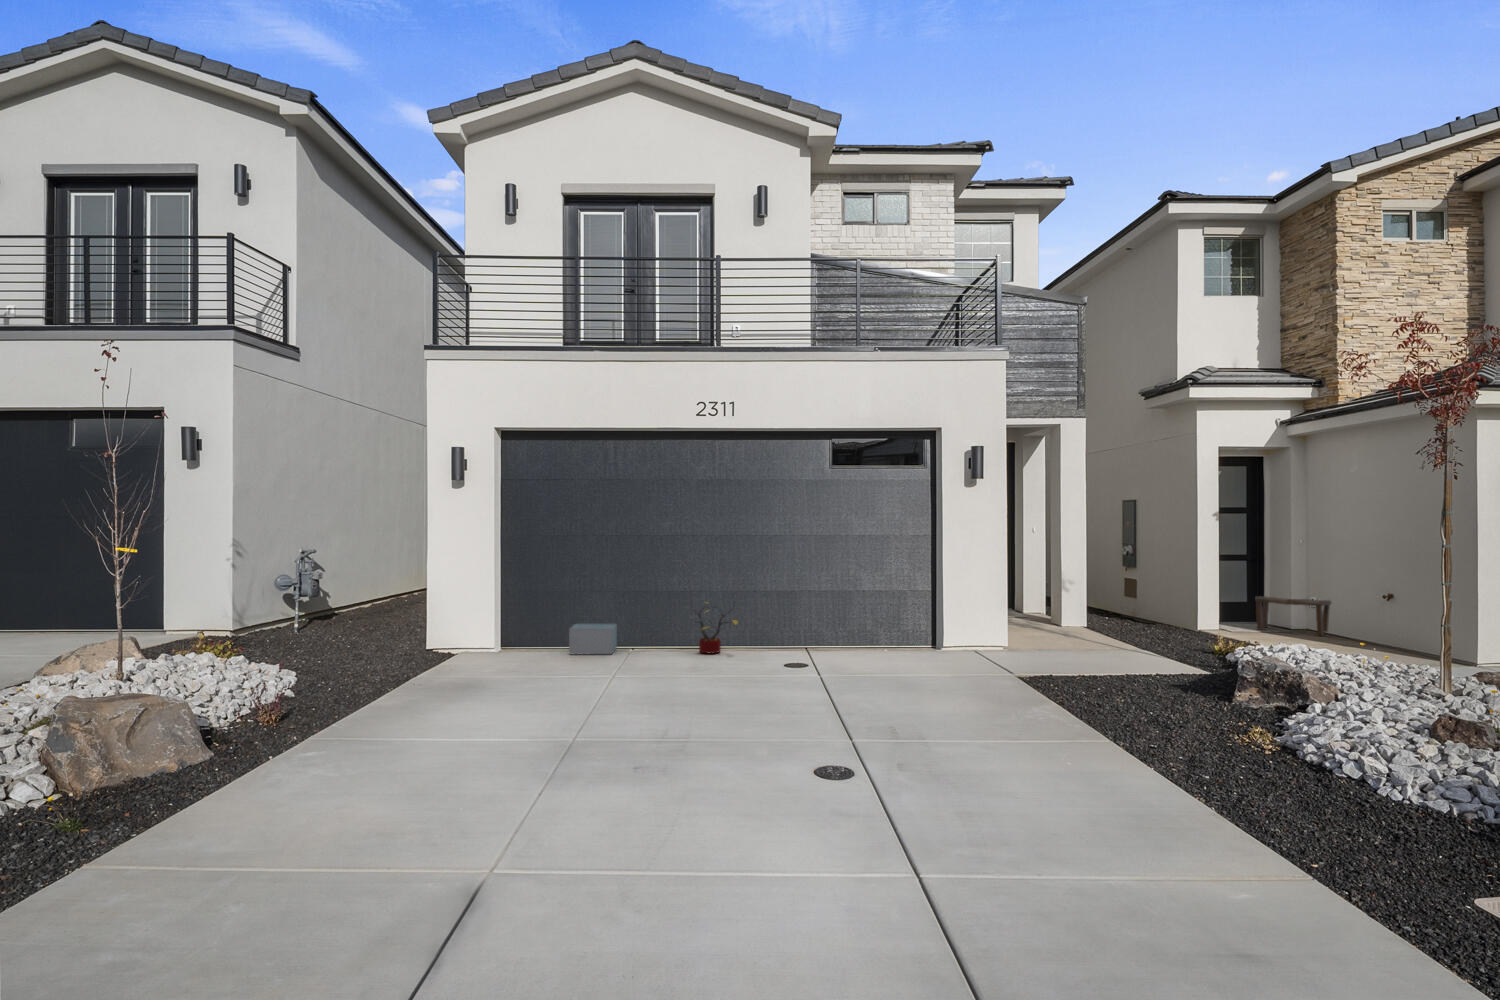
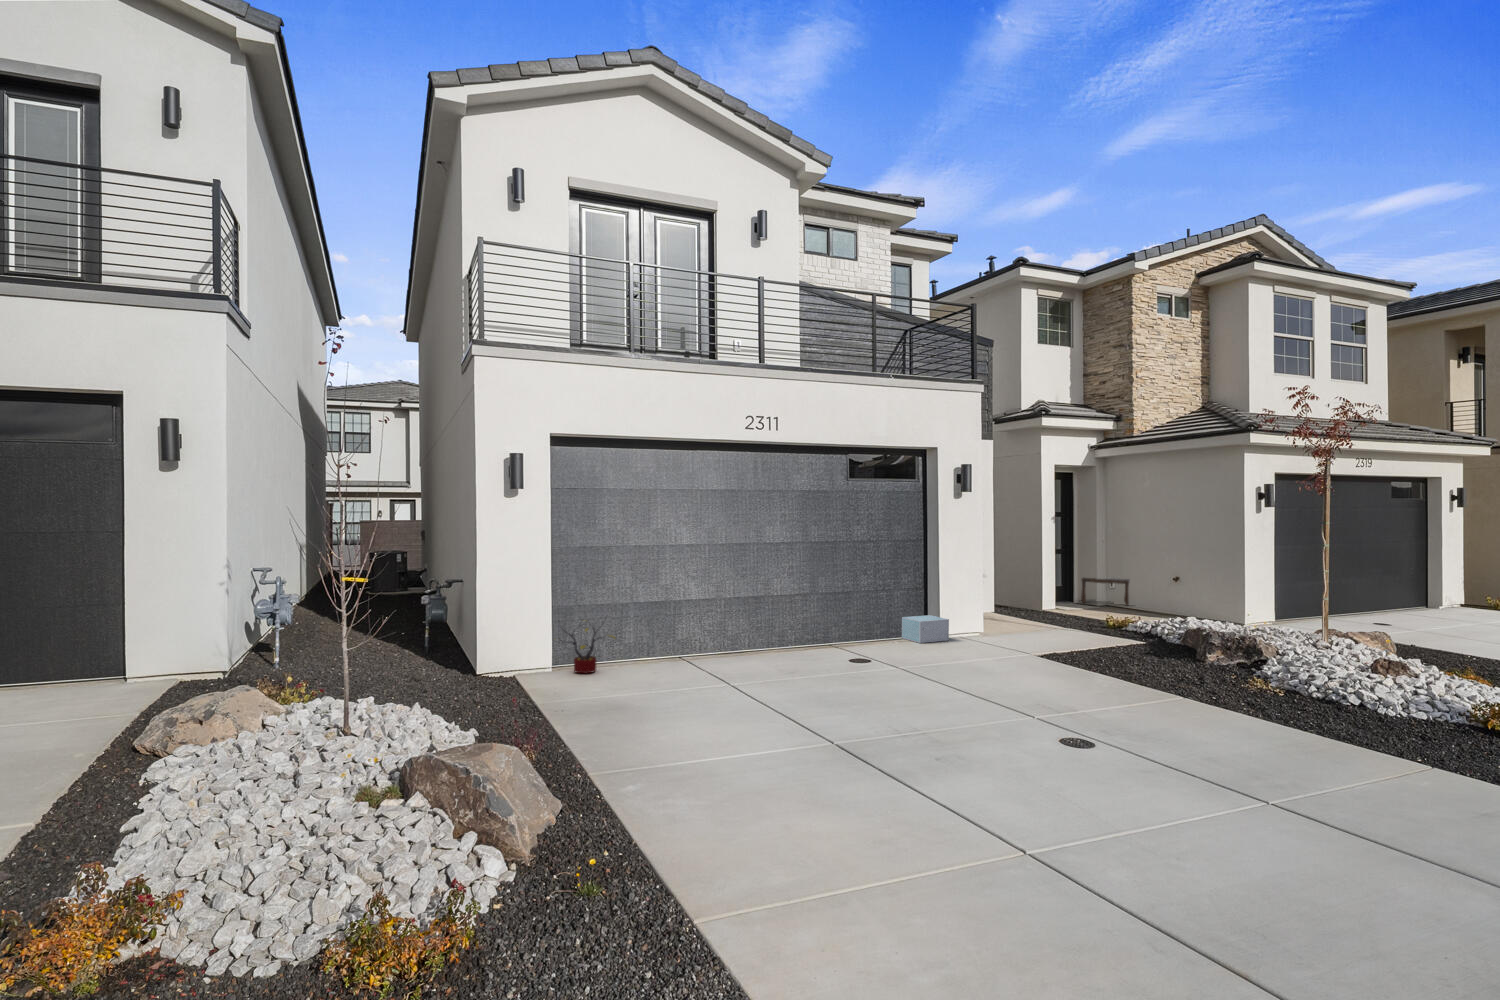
decorative plant: present [696,606,738,653] -> present [561,628,615,673]
storage box: present [569,624,617,654] -> present [902,615,949,643]

